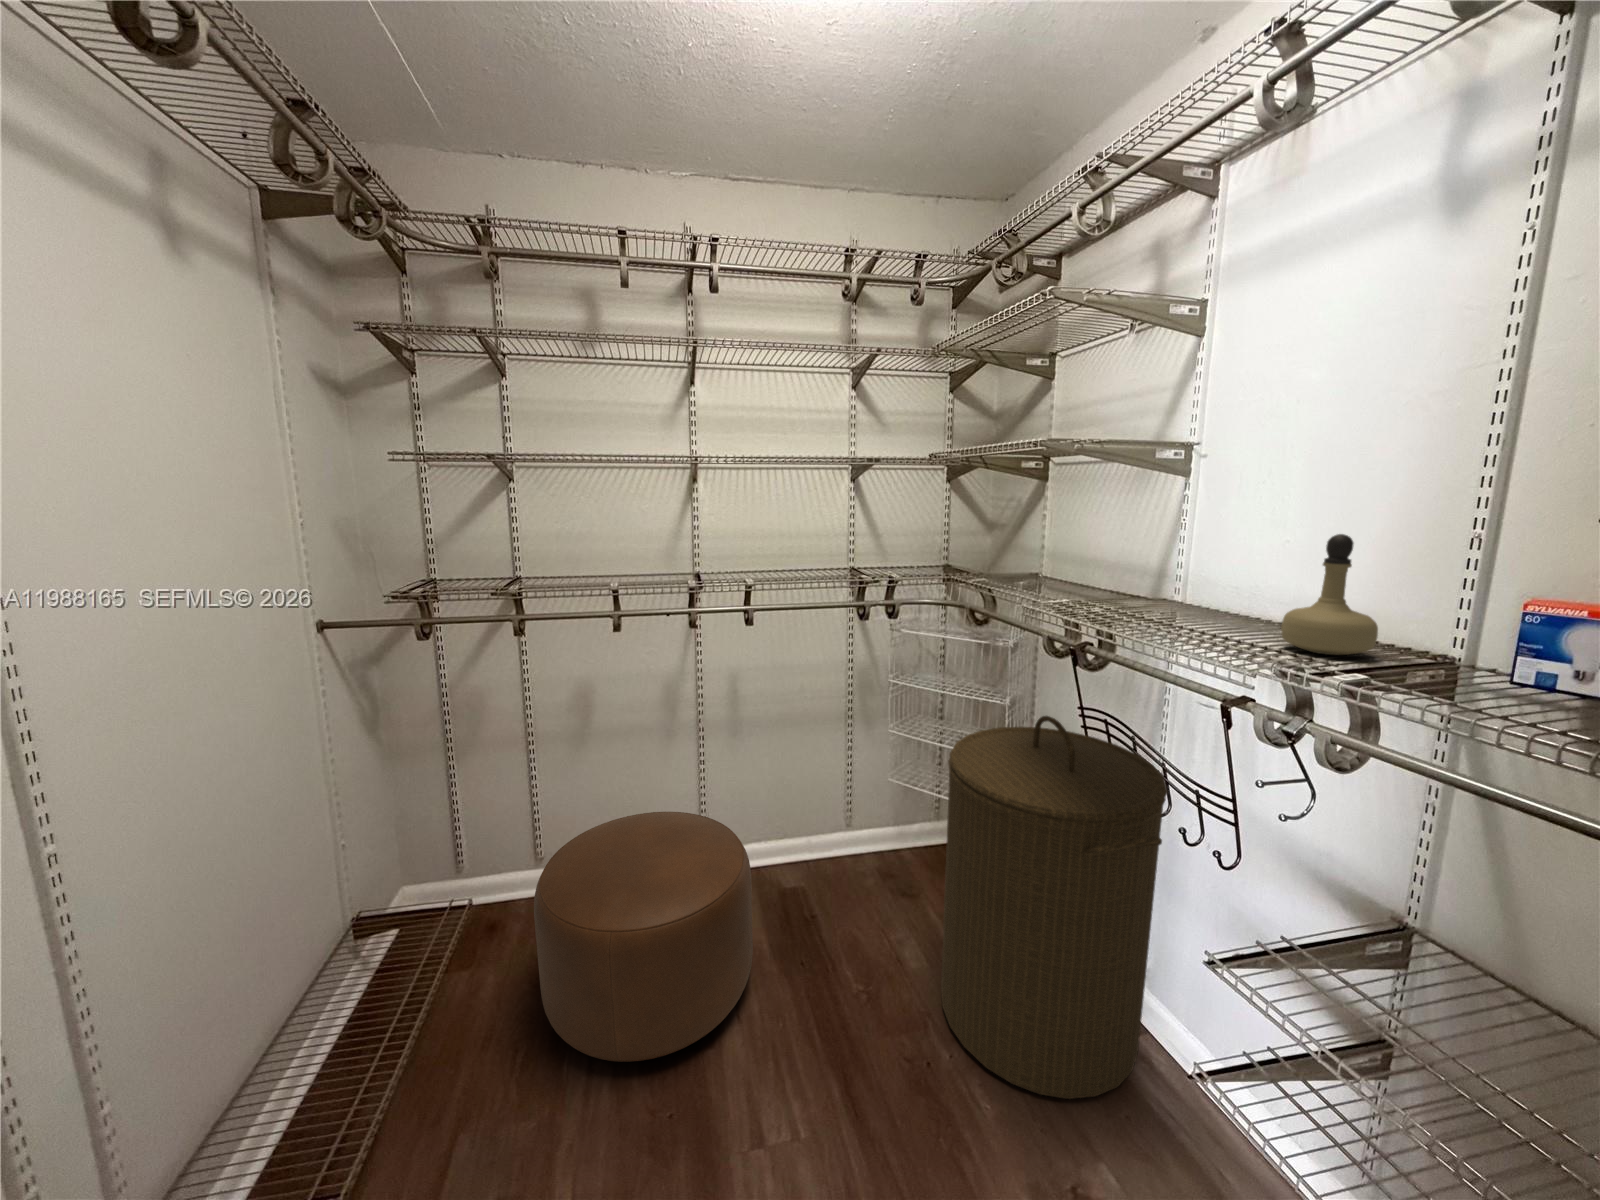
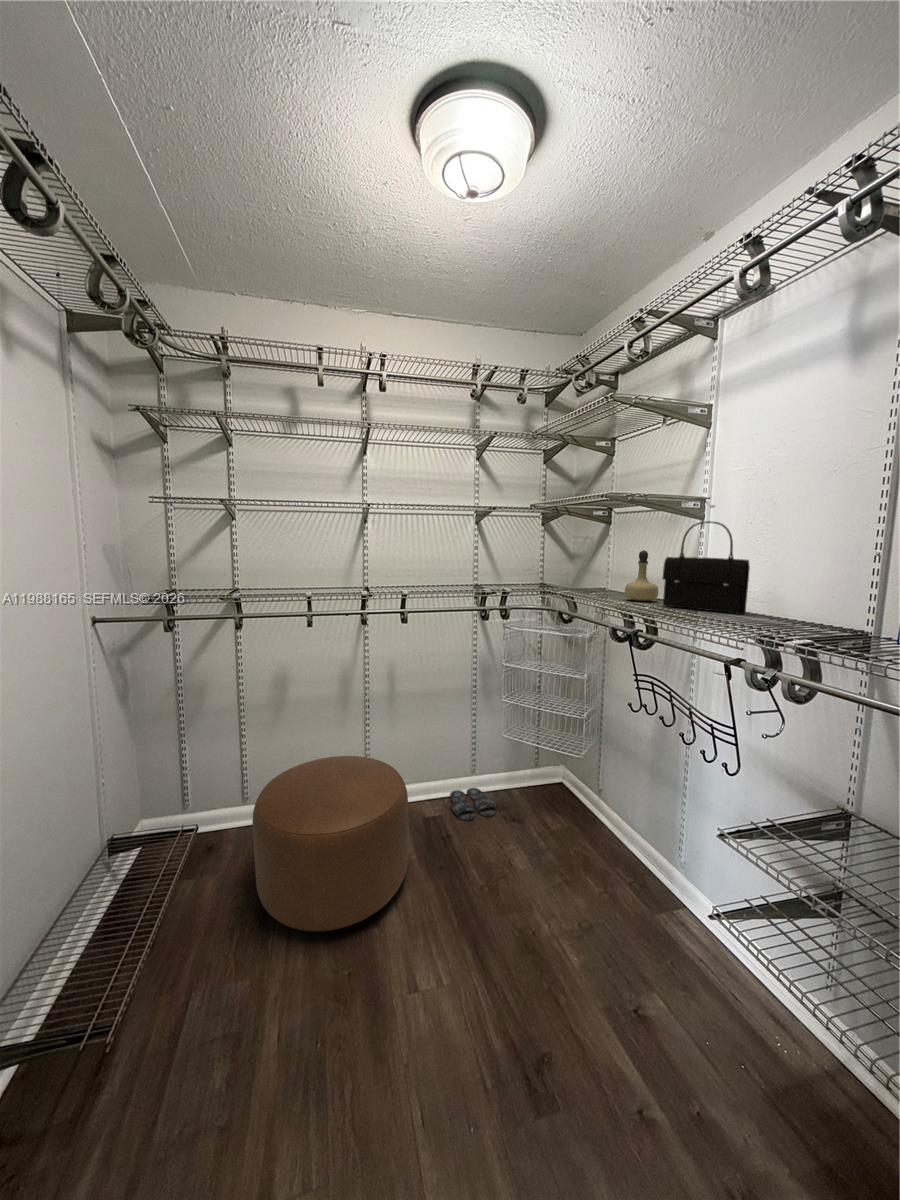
handbag: none [1124,481,1262,624] -> present [663,521,750,614]
perfume bottle: present [1281,534,1378,655] -> present [625,550,658,601]
laundry hamper: present [941,716,1168,1099] -> none [542,680,694,945]
slippers: none [815,853,881,902] -> present [450,788,497,821]

